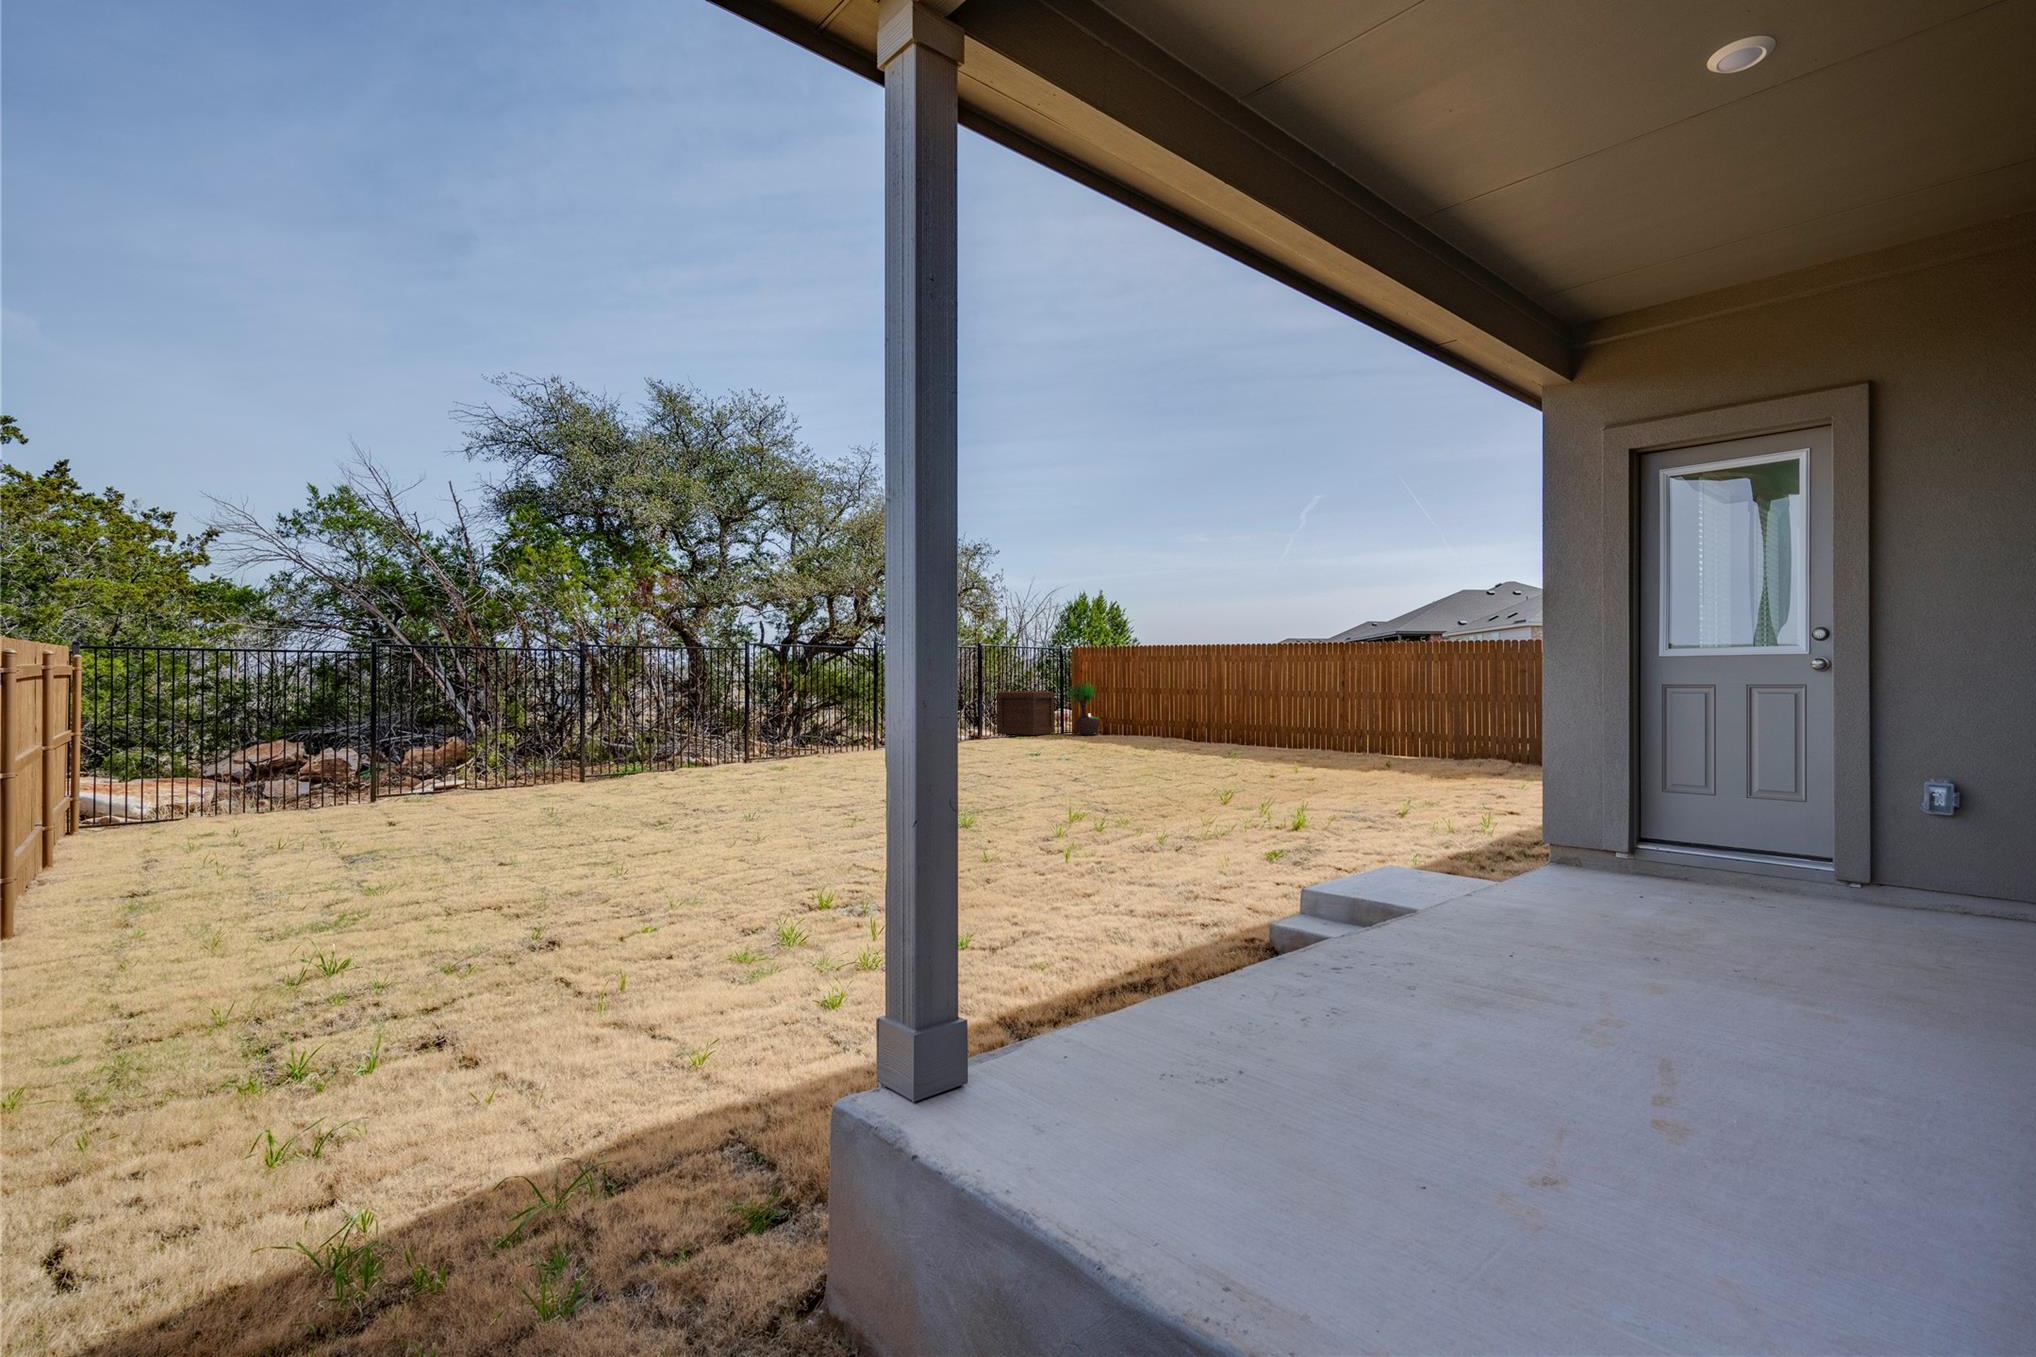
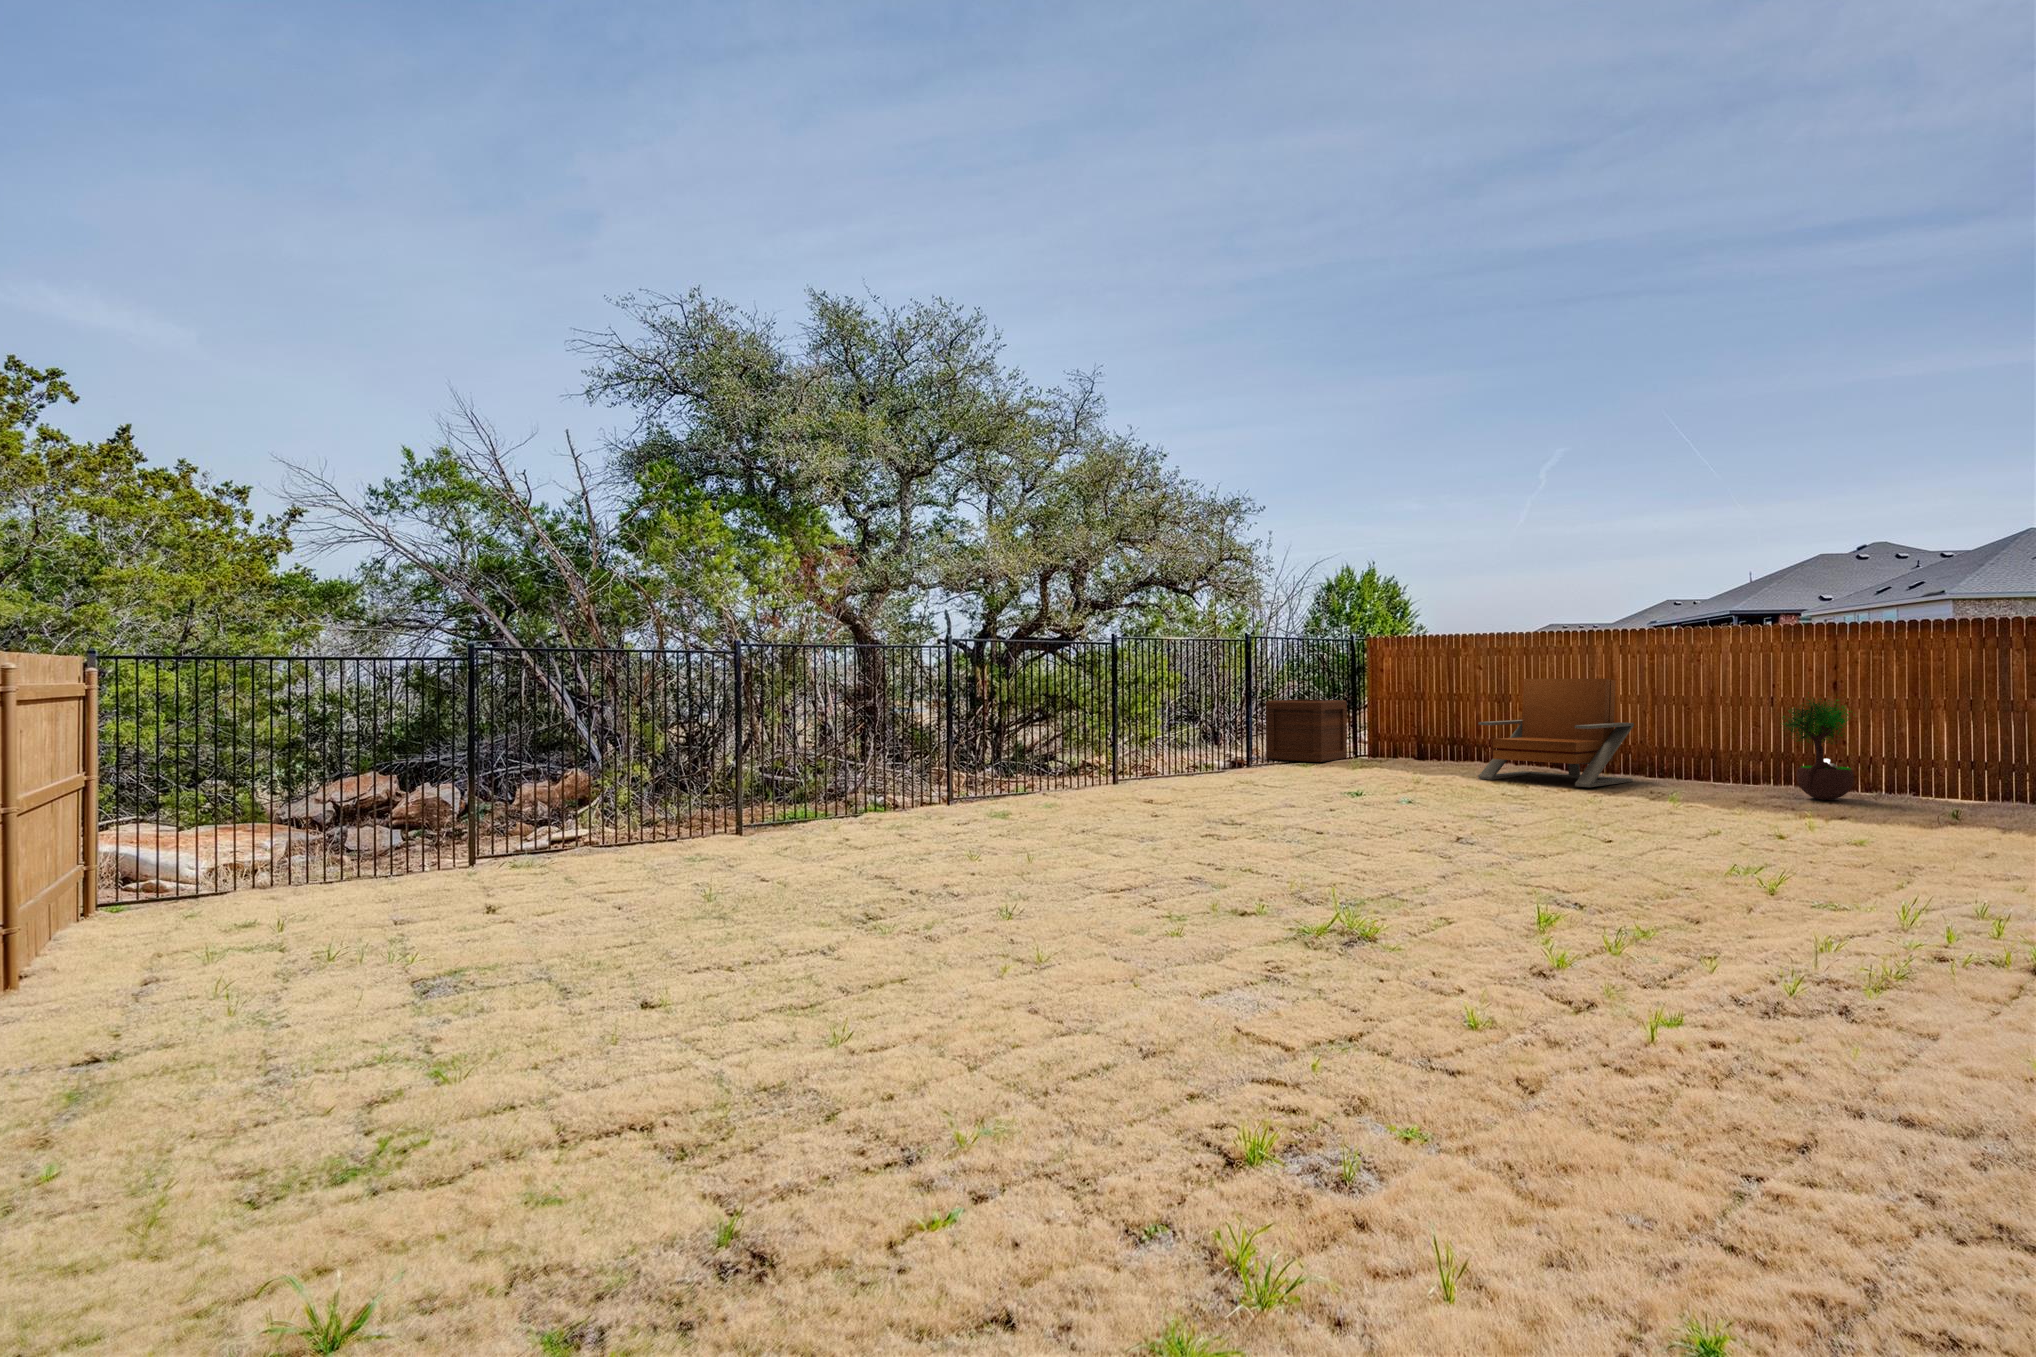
lounge chair: none [1130,676,1228,748] -> present [1478,679,1634,787]
potted tree: present [1068,681,1100,735] -> present [1781,692,1855,800]

